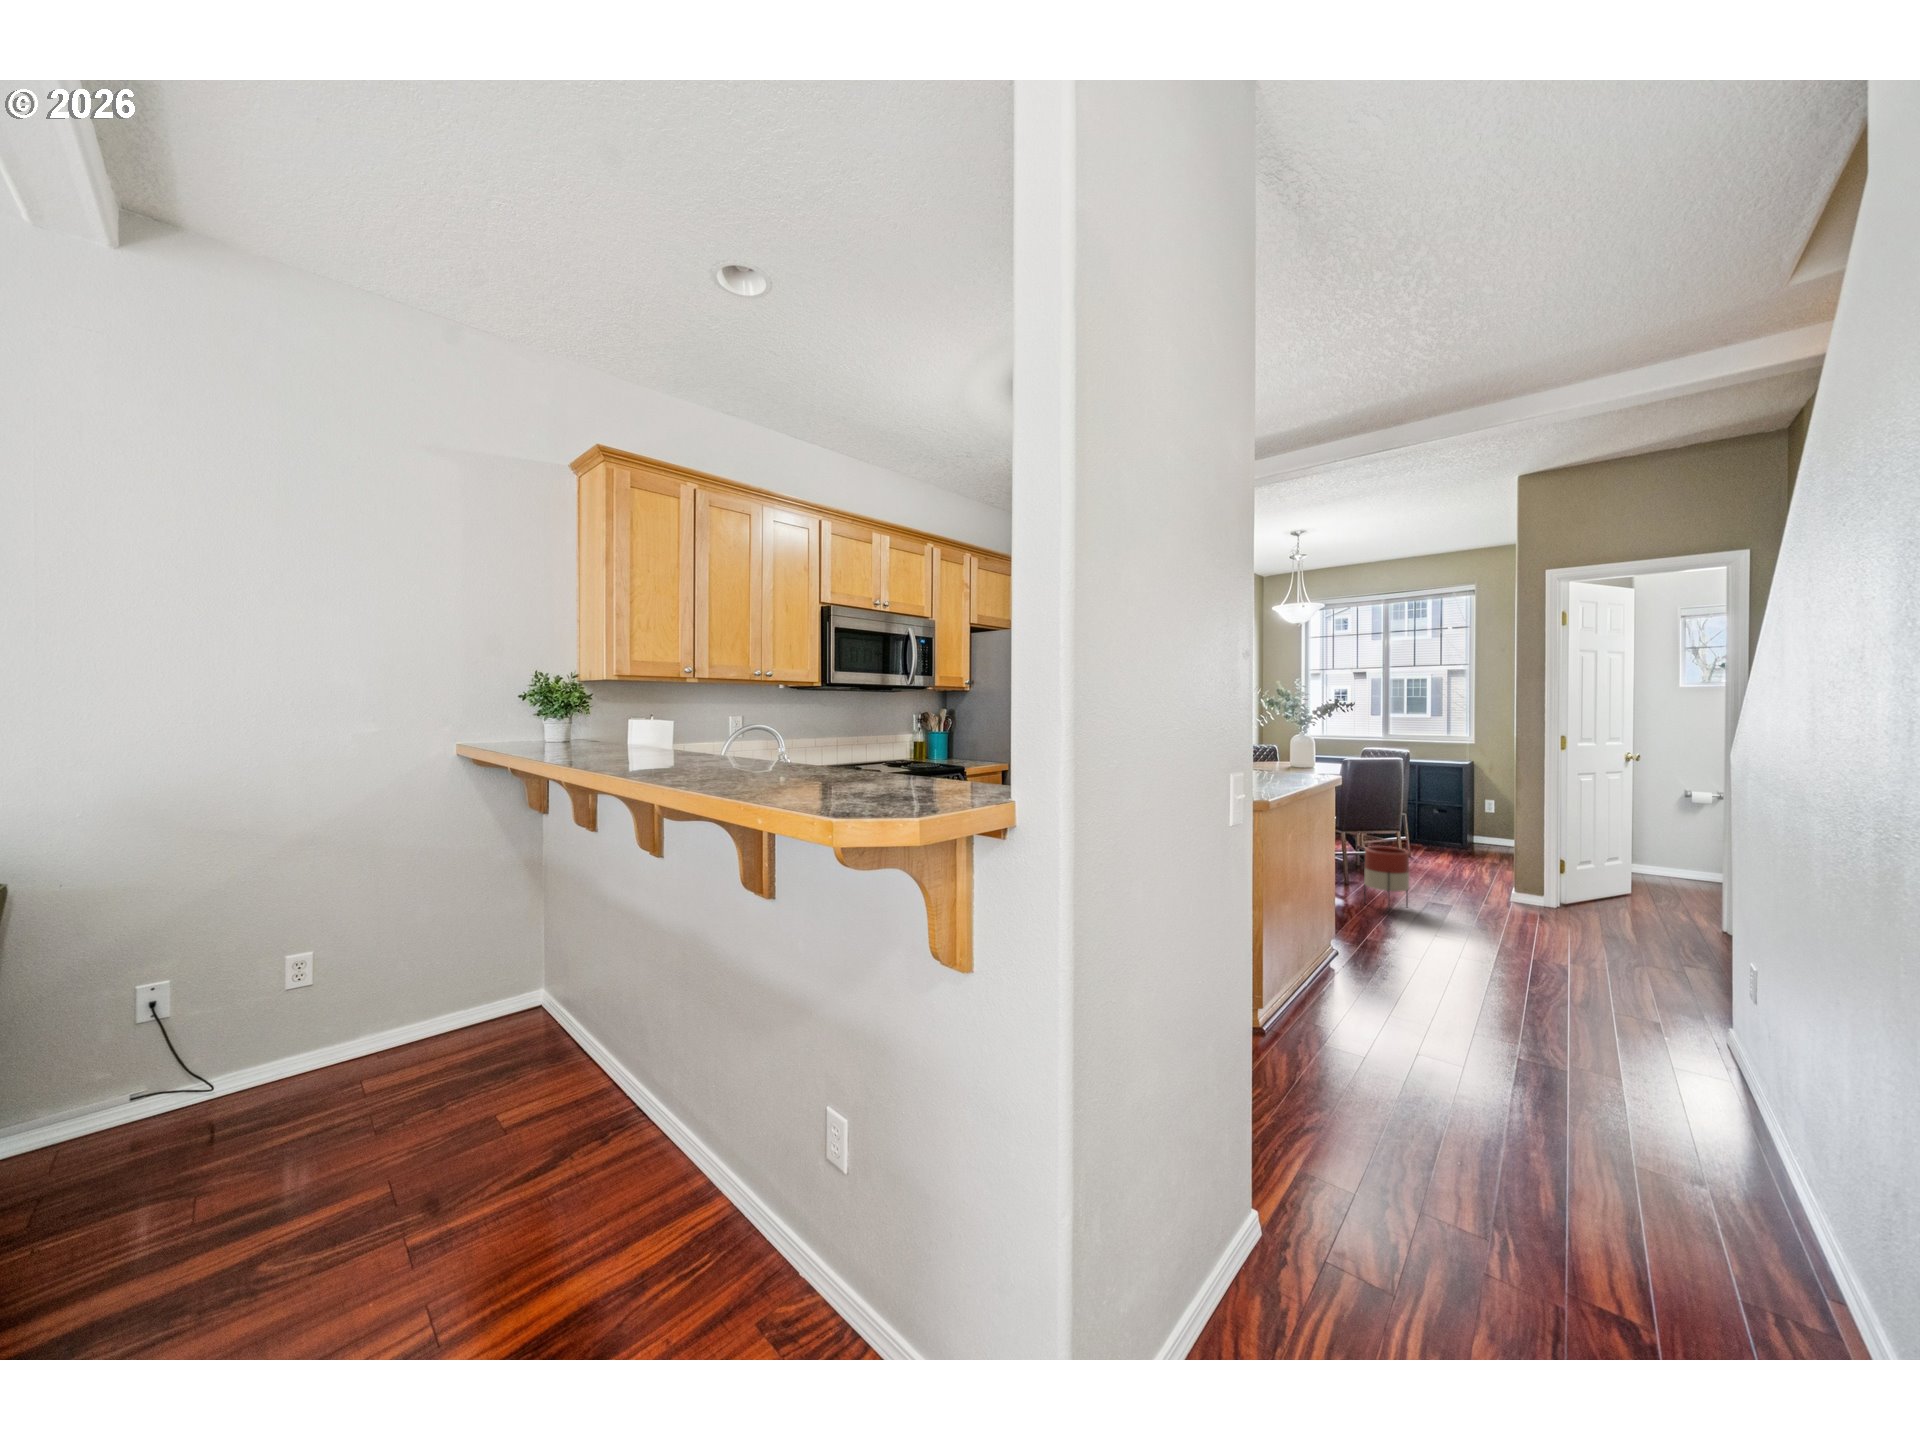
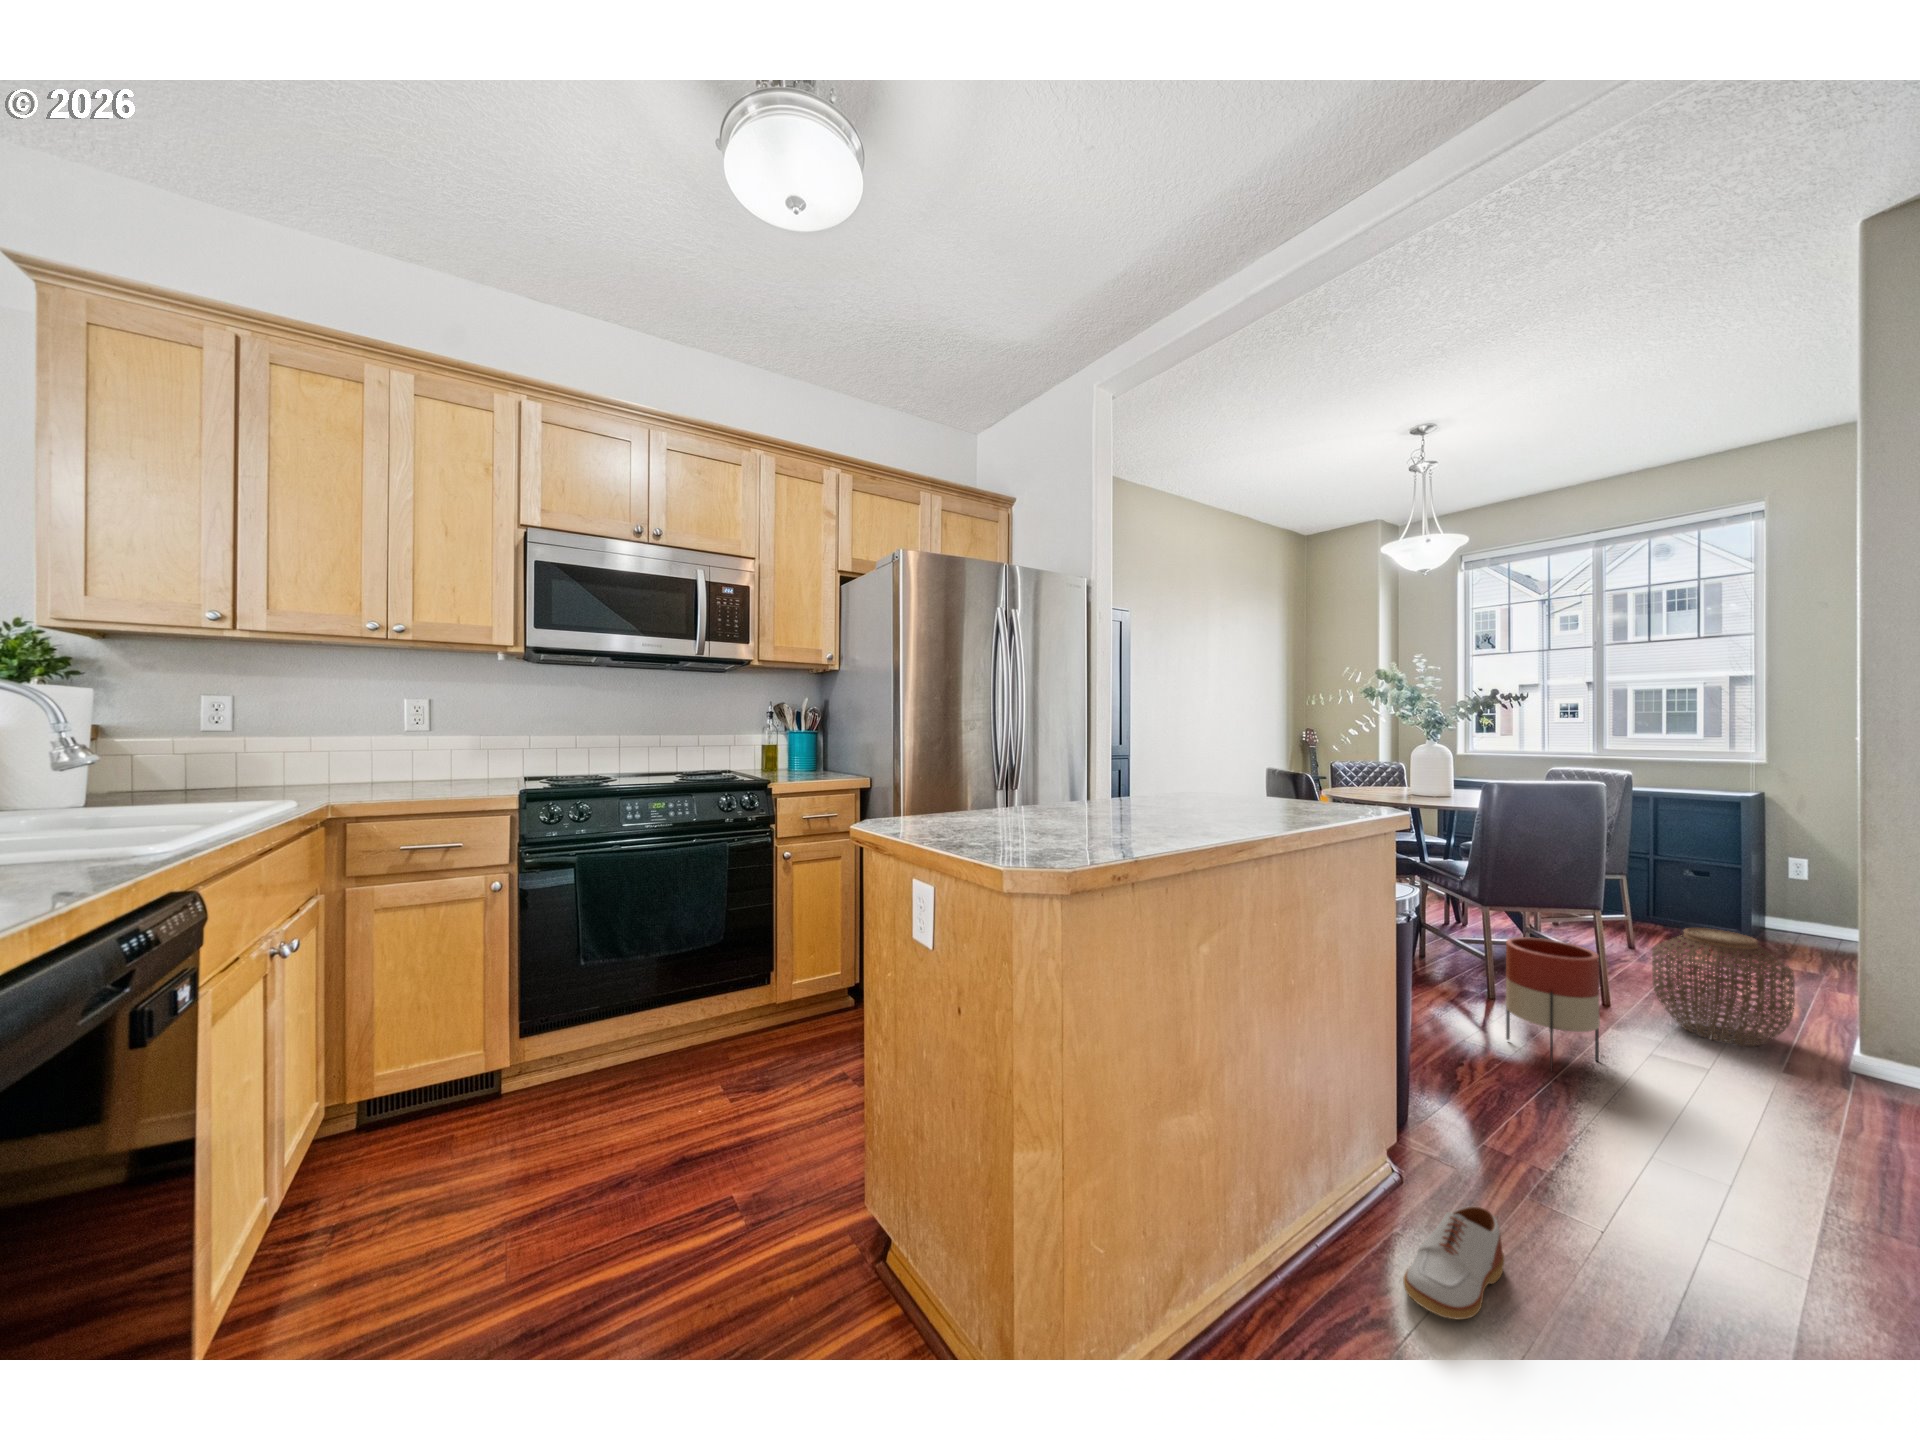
woven basket: none [1427,837,1490,896] -> present [1652,928,1795,1046]
shoe: none [1361,950,1394,984] -> present [1403,1206,1504,1319]

